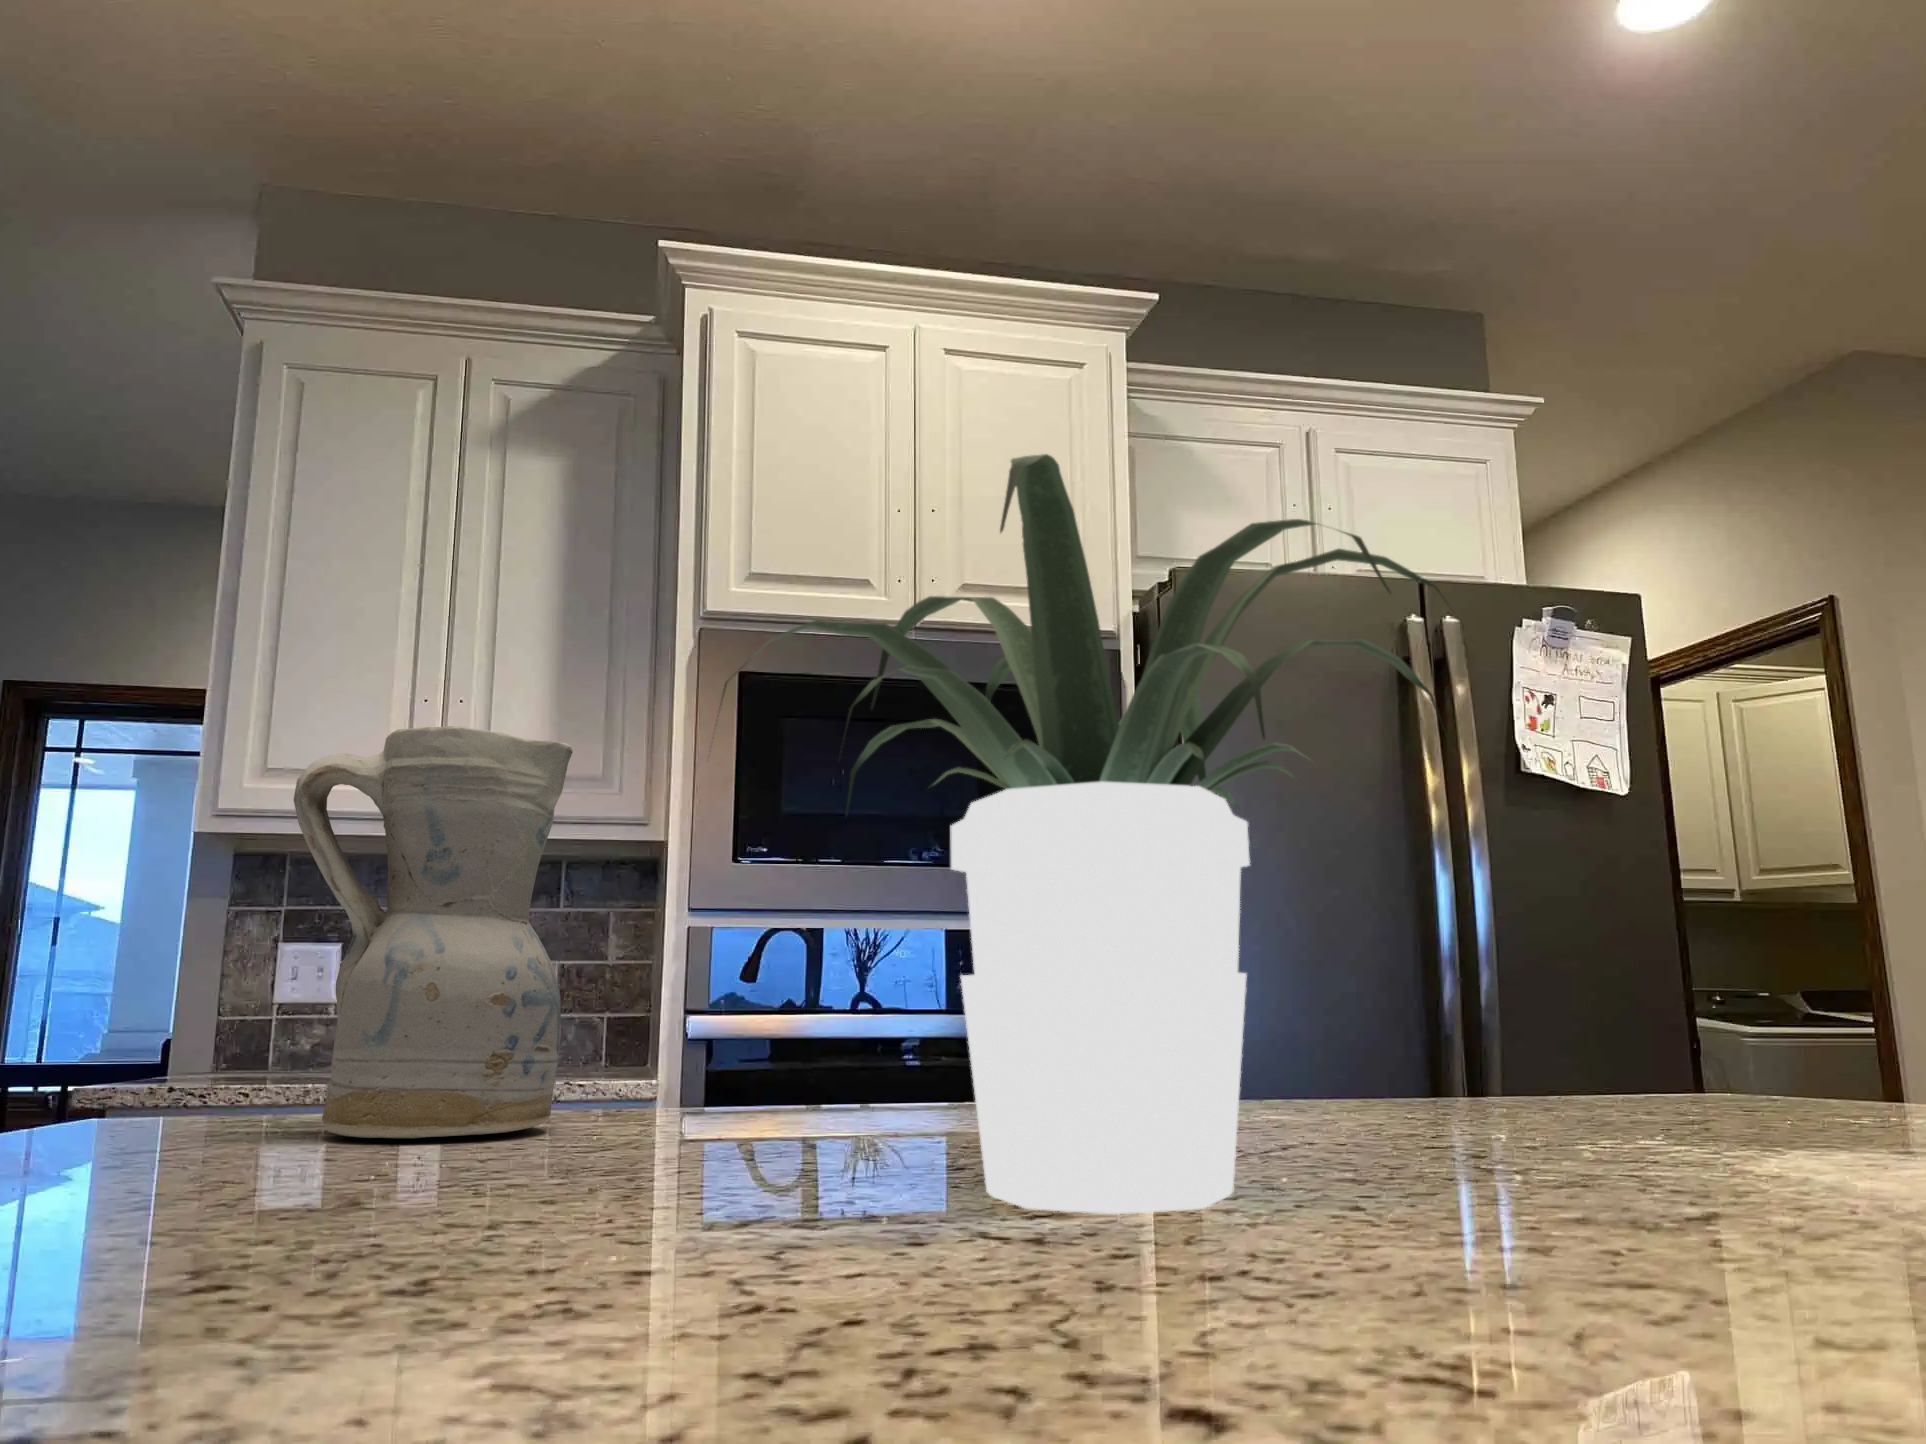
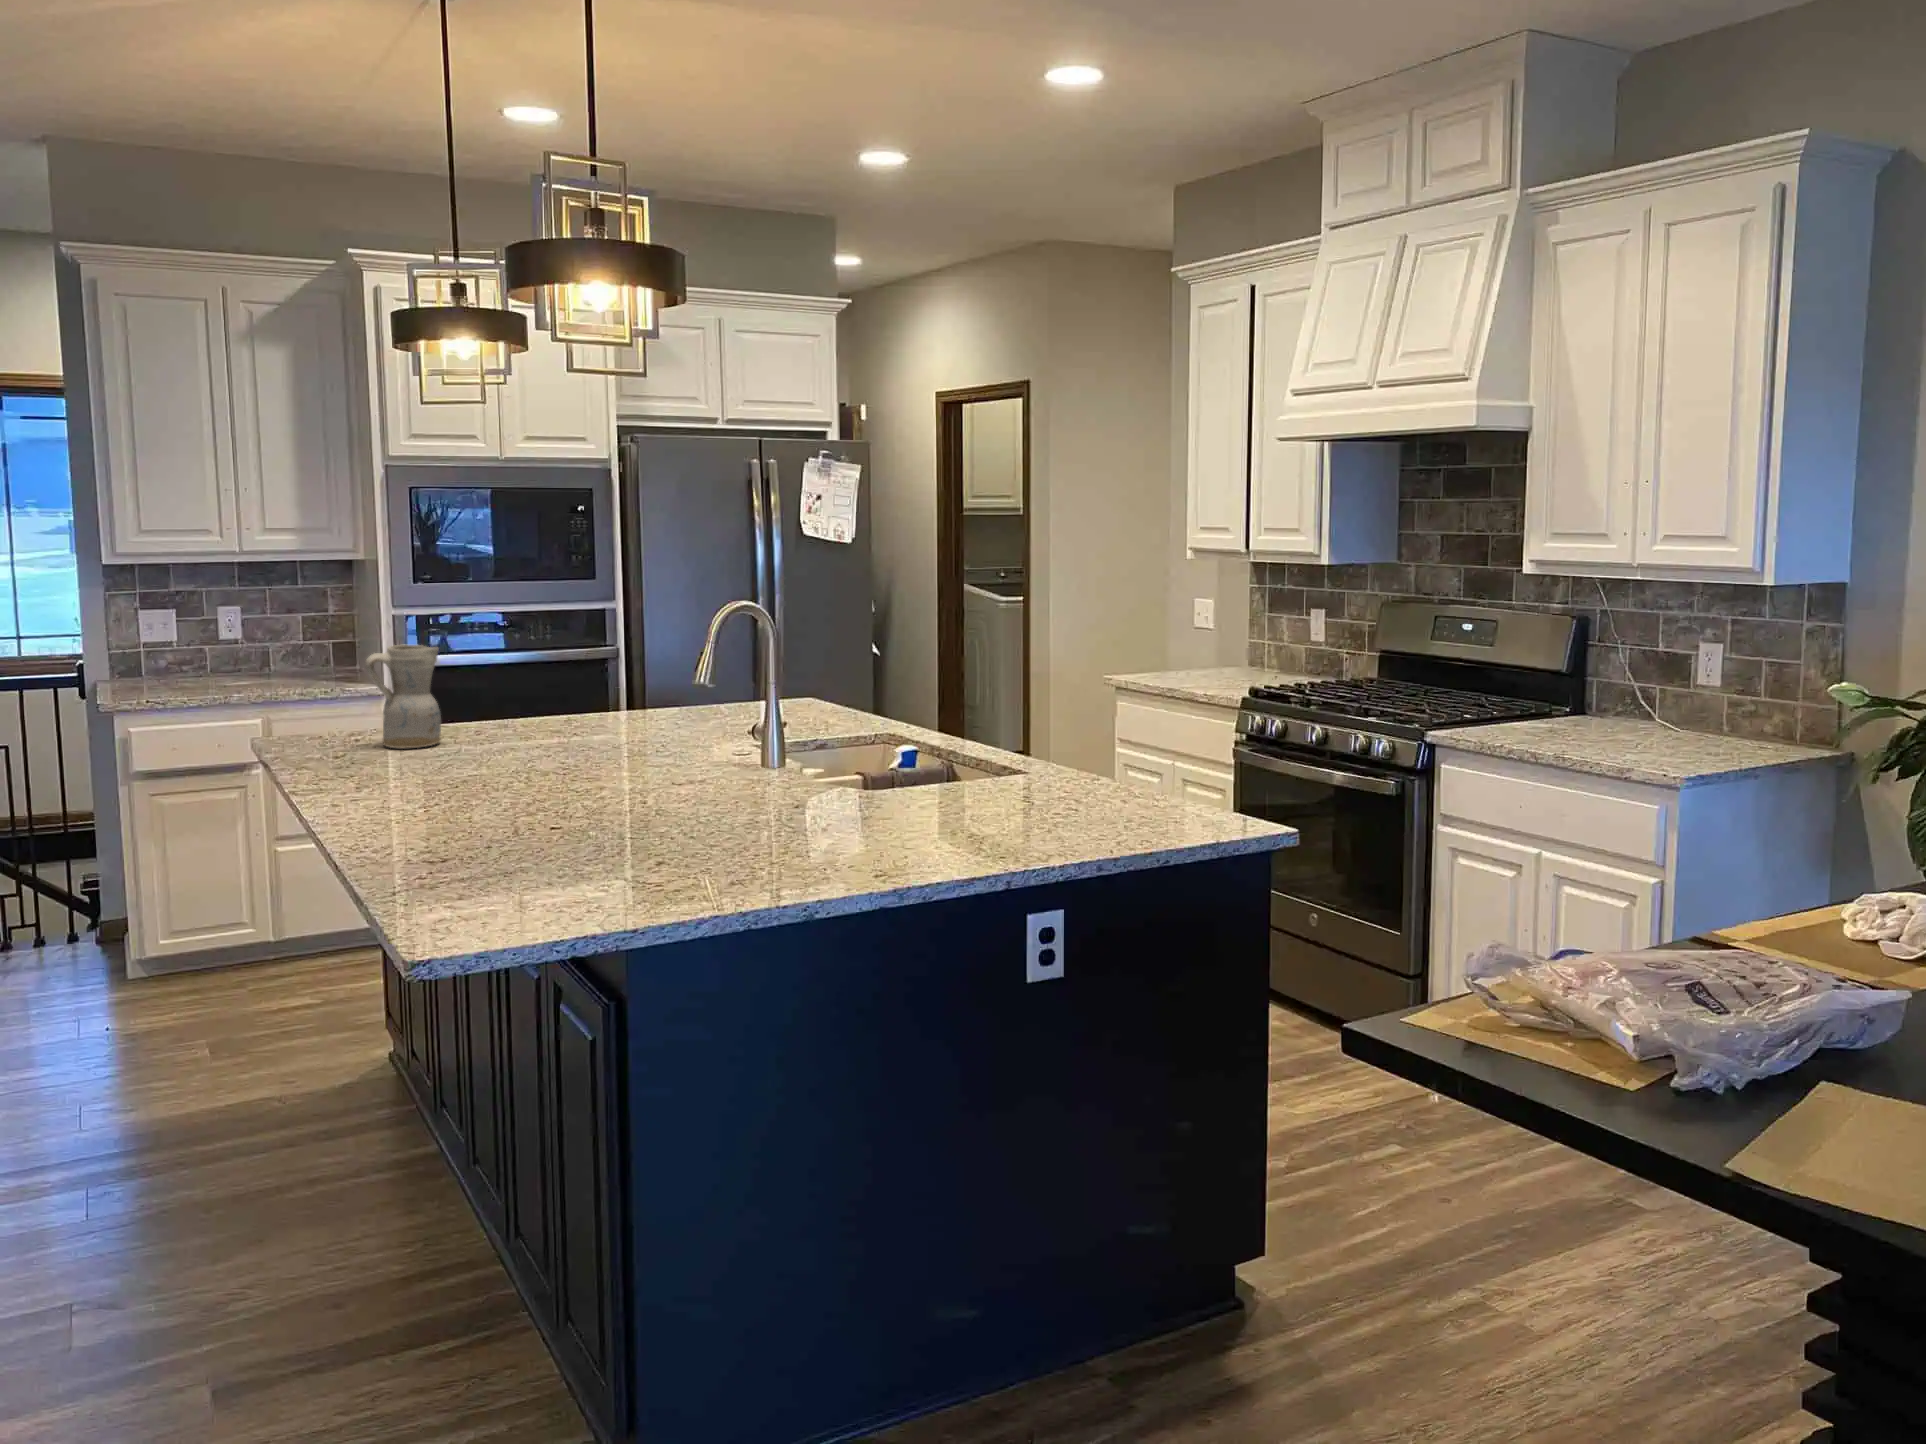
potted plant: present [721,454,1444,1214] -> none [507,638,649,764]

